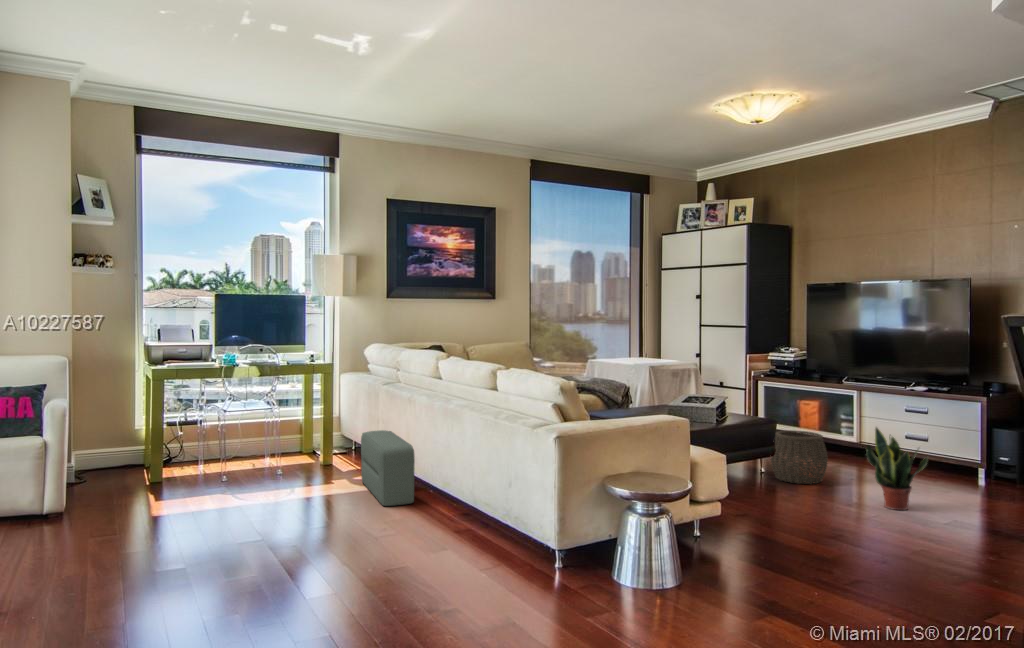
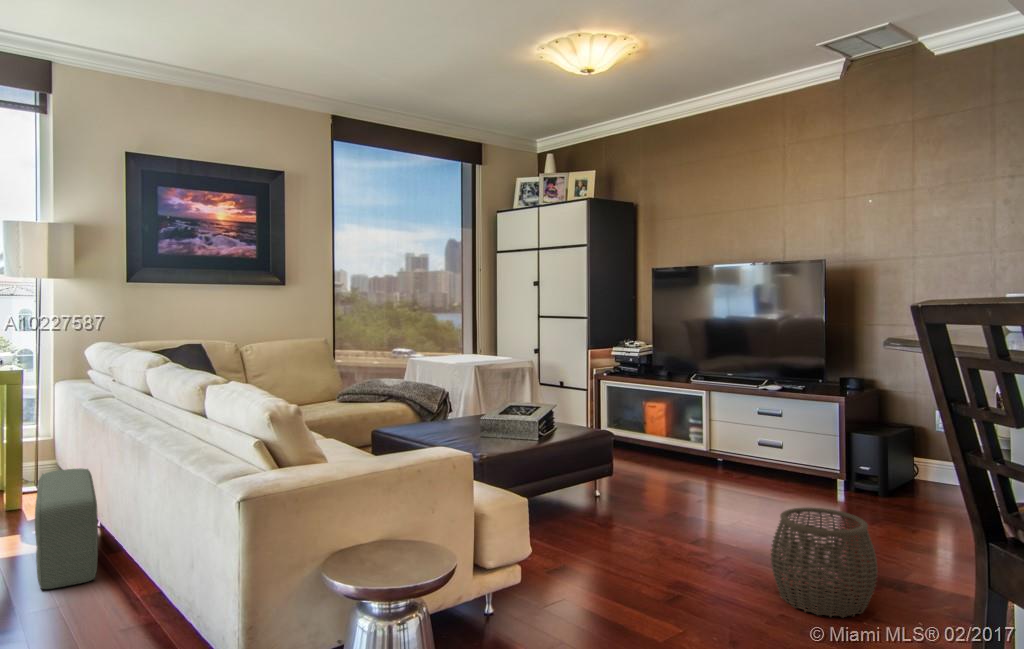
potted plant: present [866,428,928,510] -> none [713,441,785,546]
woven basket: present [770,430,828,484] -> present [771,507,878,618]

